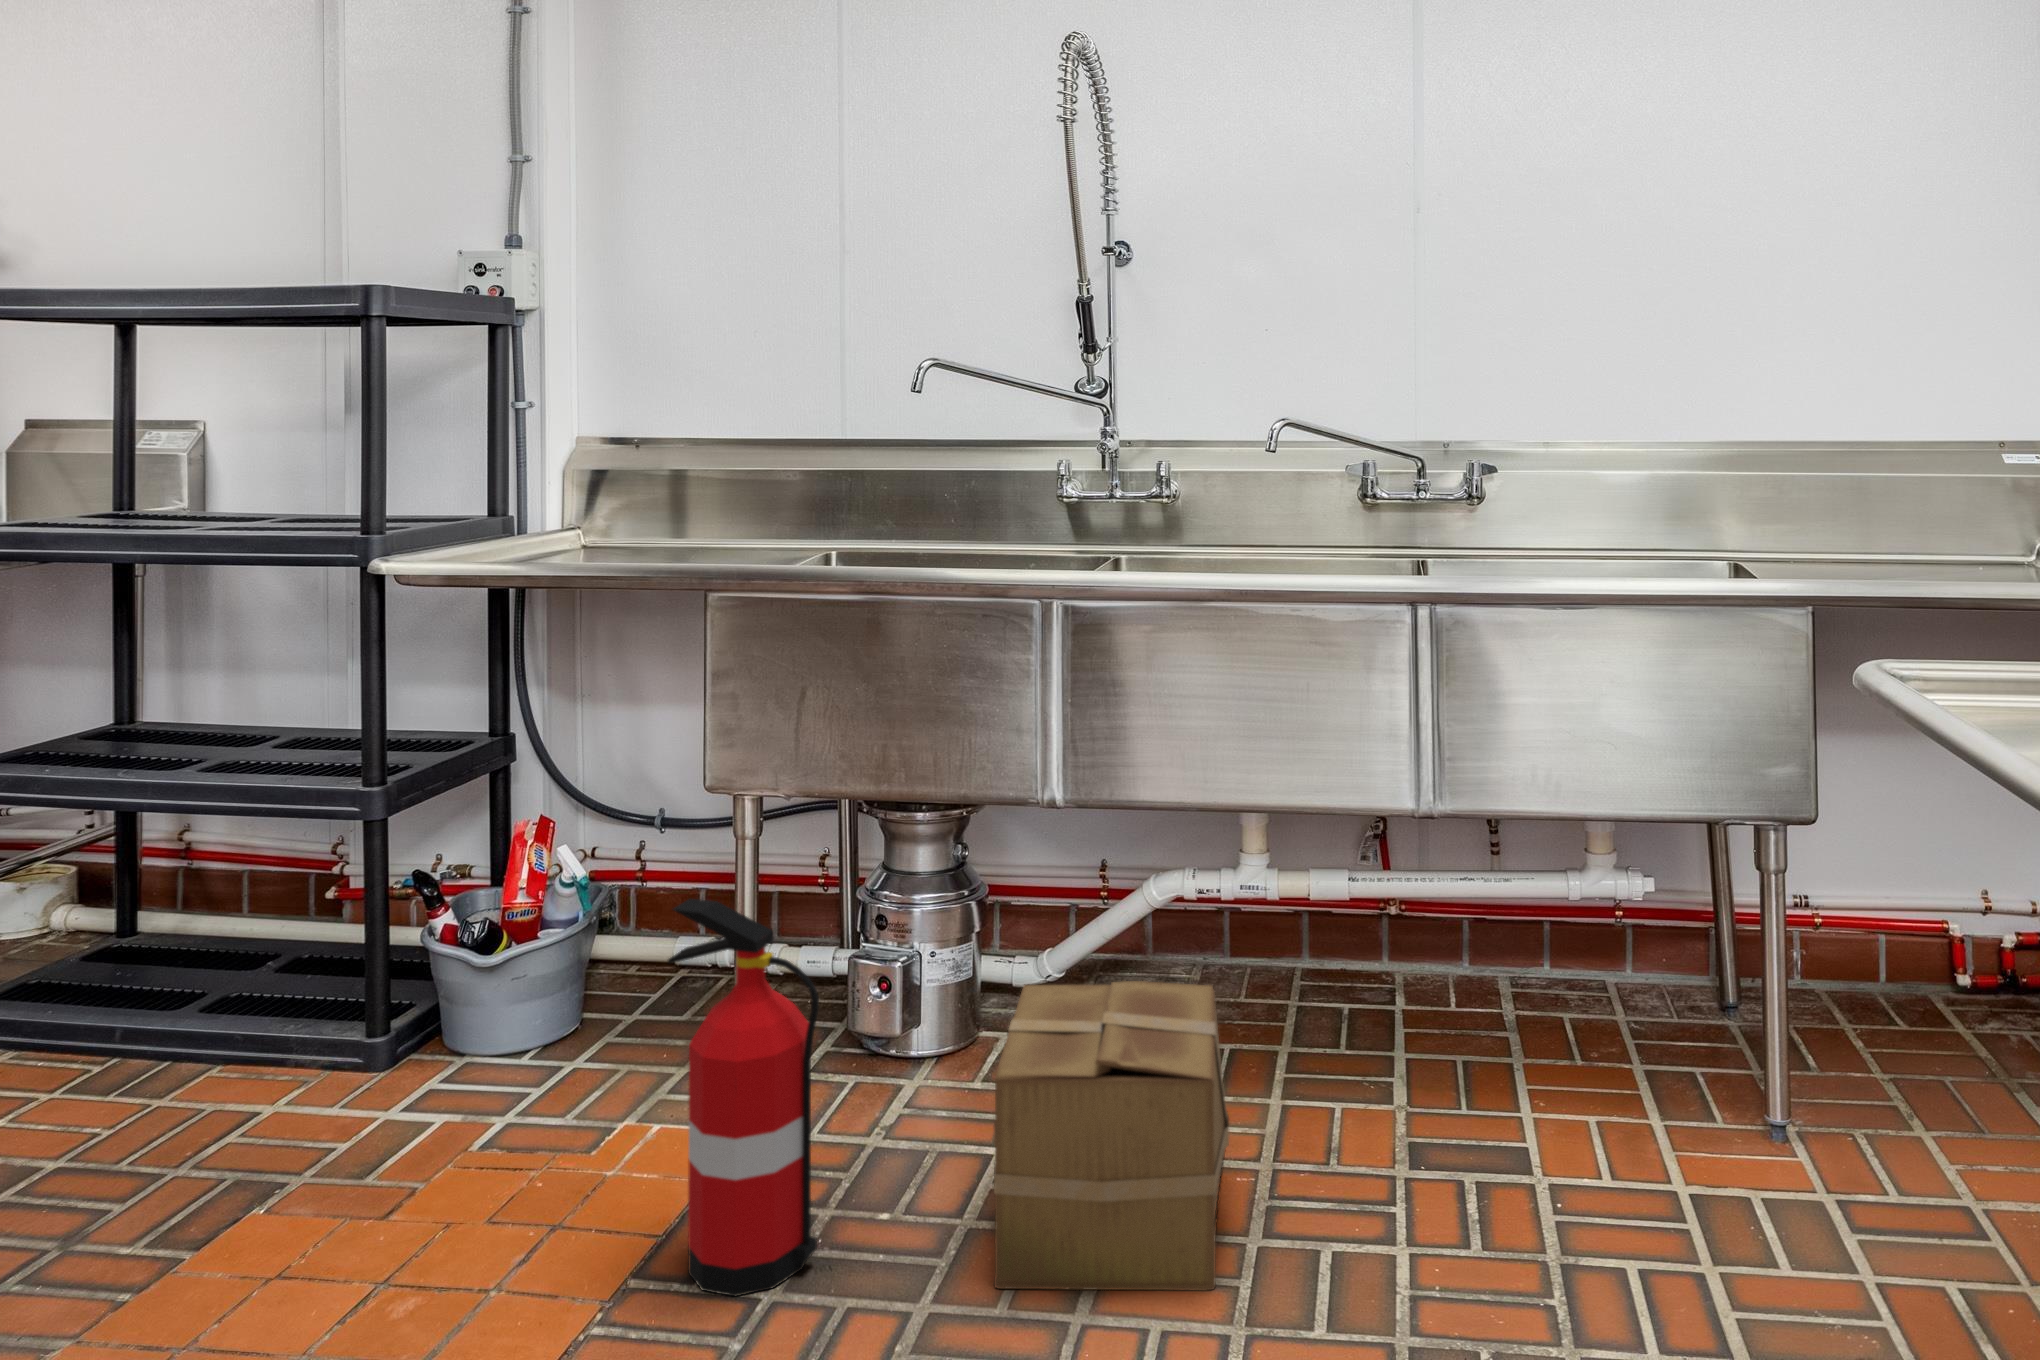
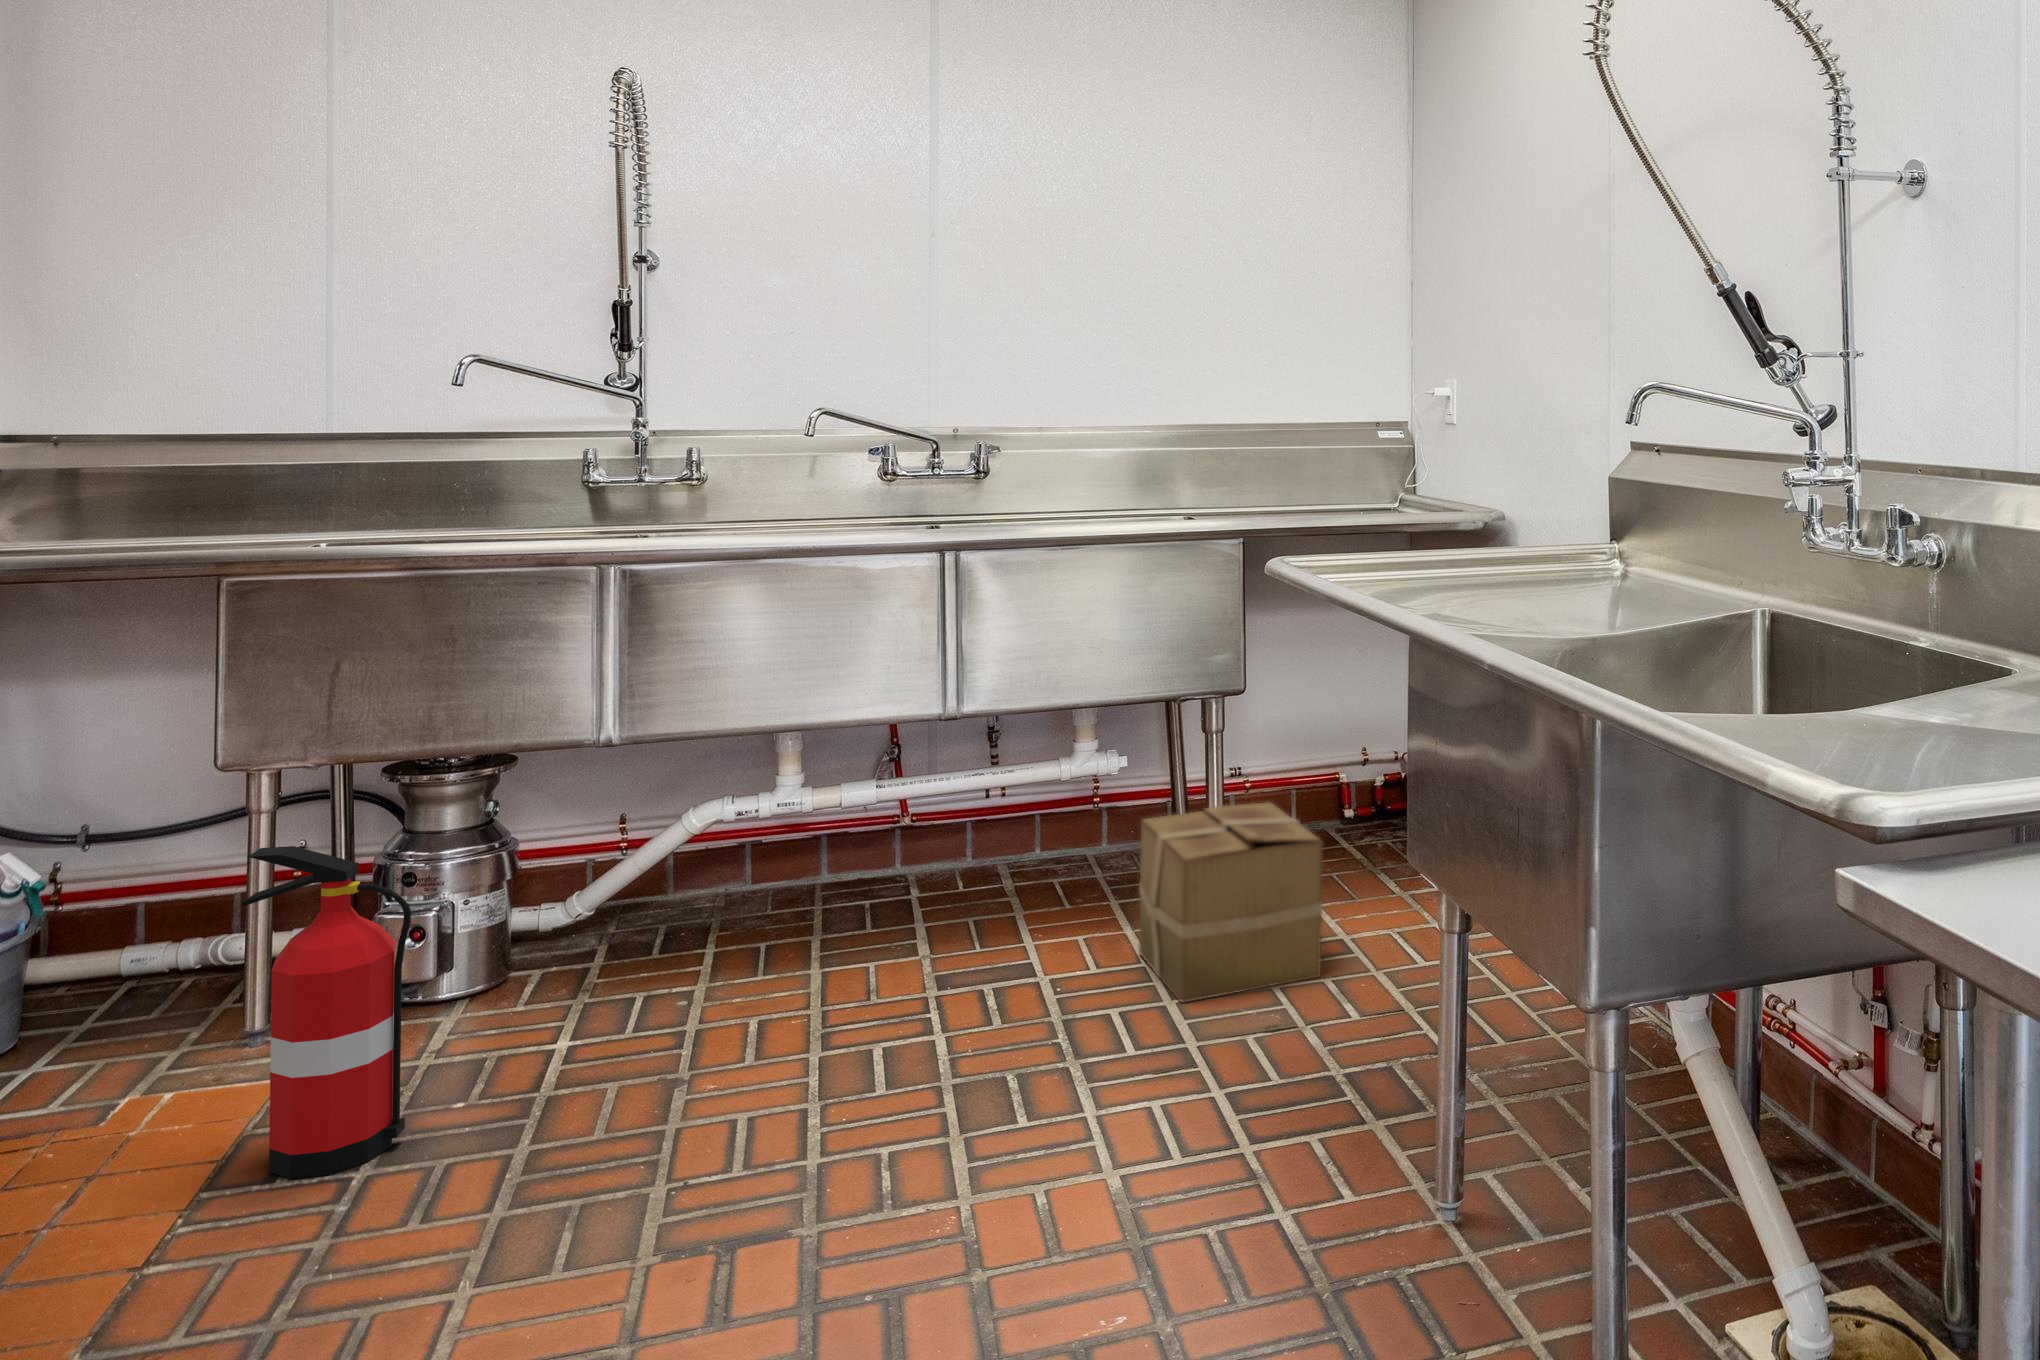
cardboard box: present [994,981,1229,1291] -> present [1139,802,1323,1003]

